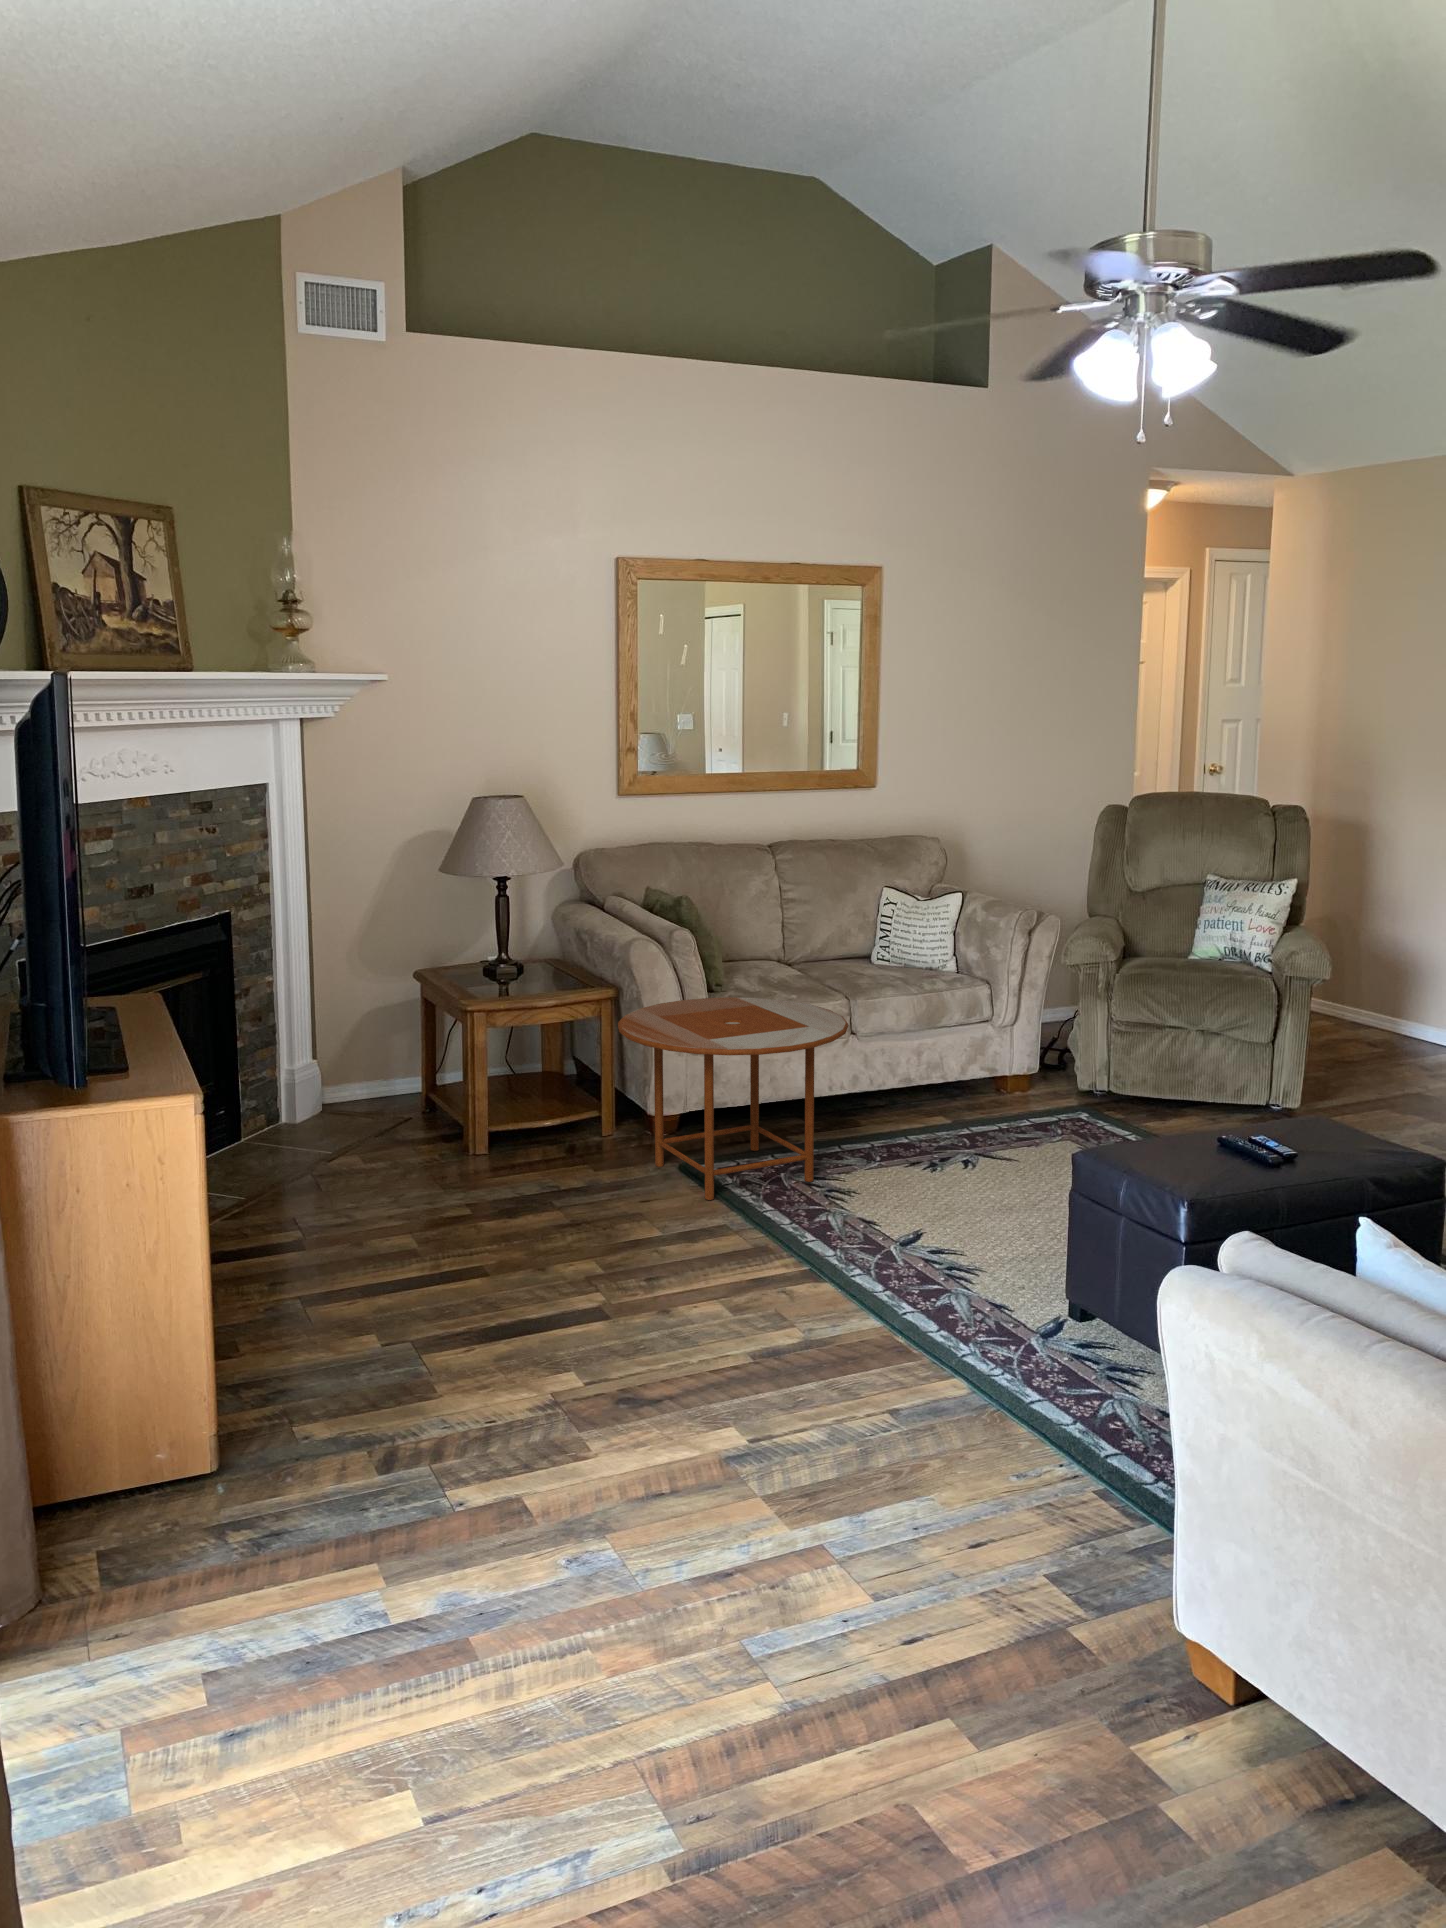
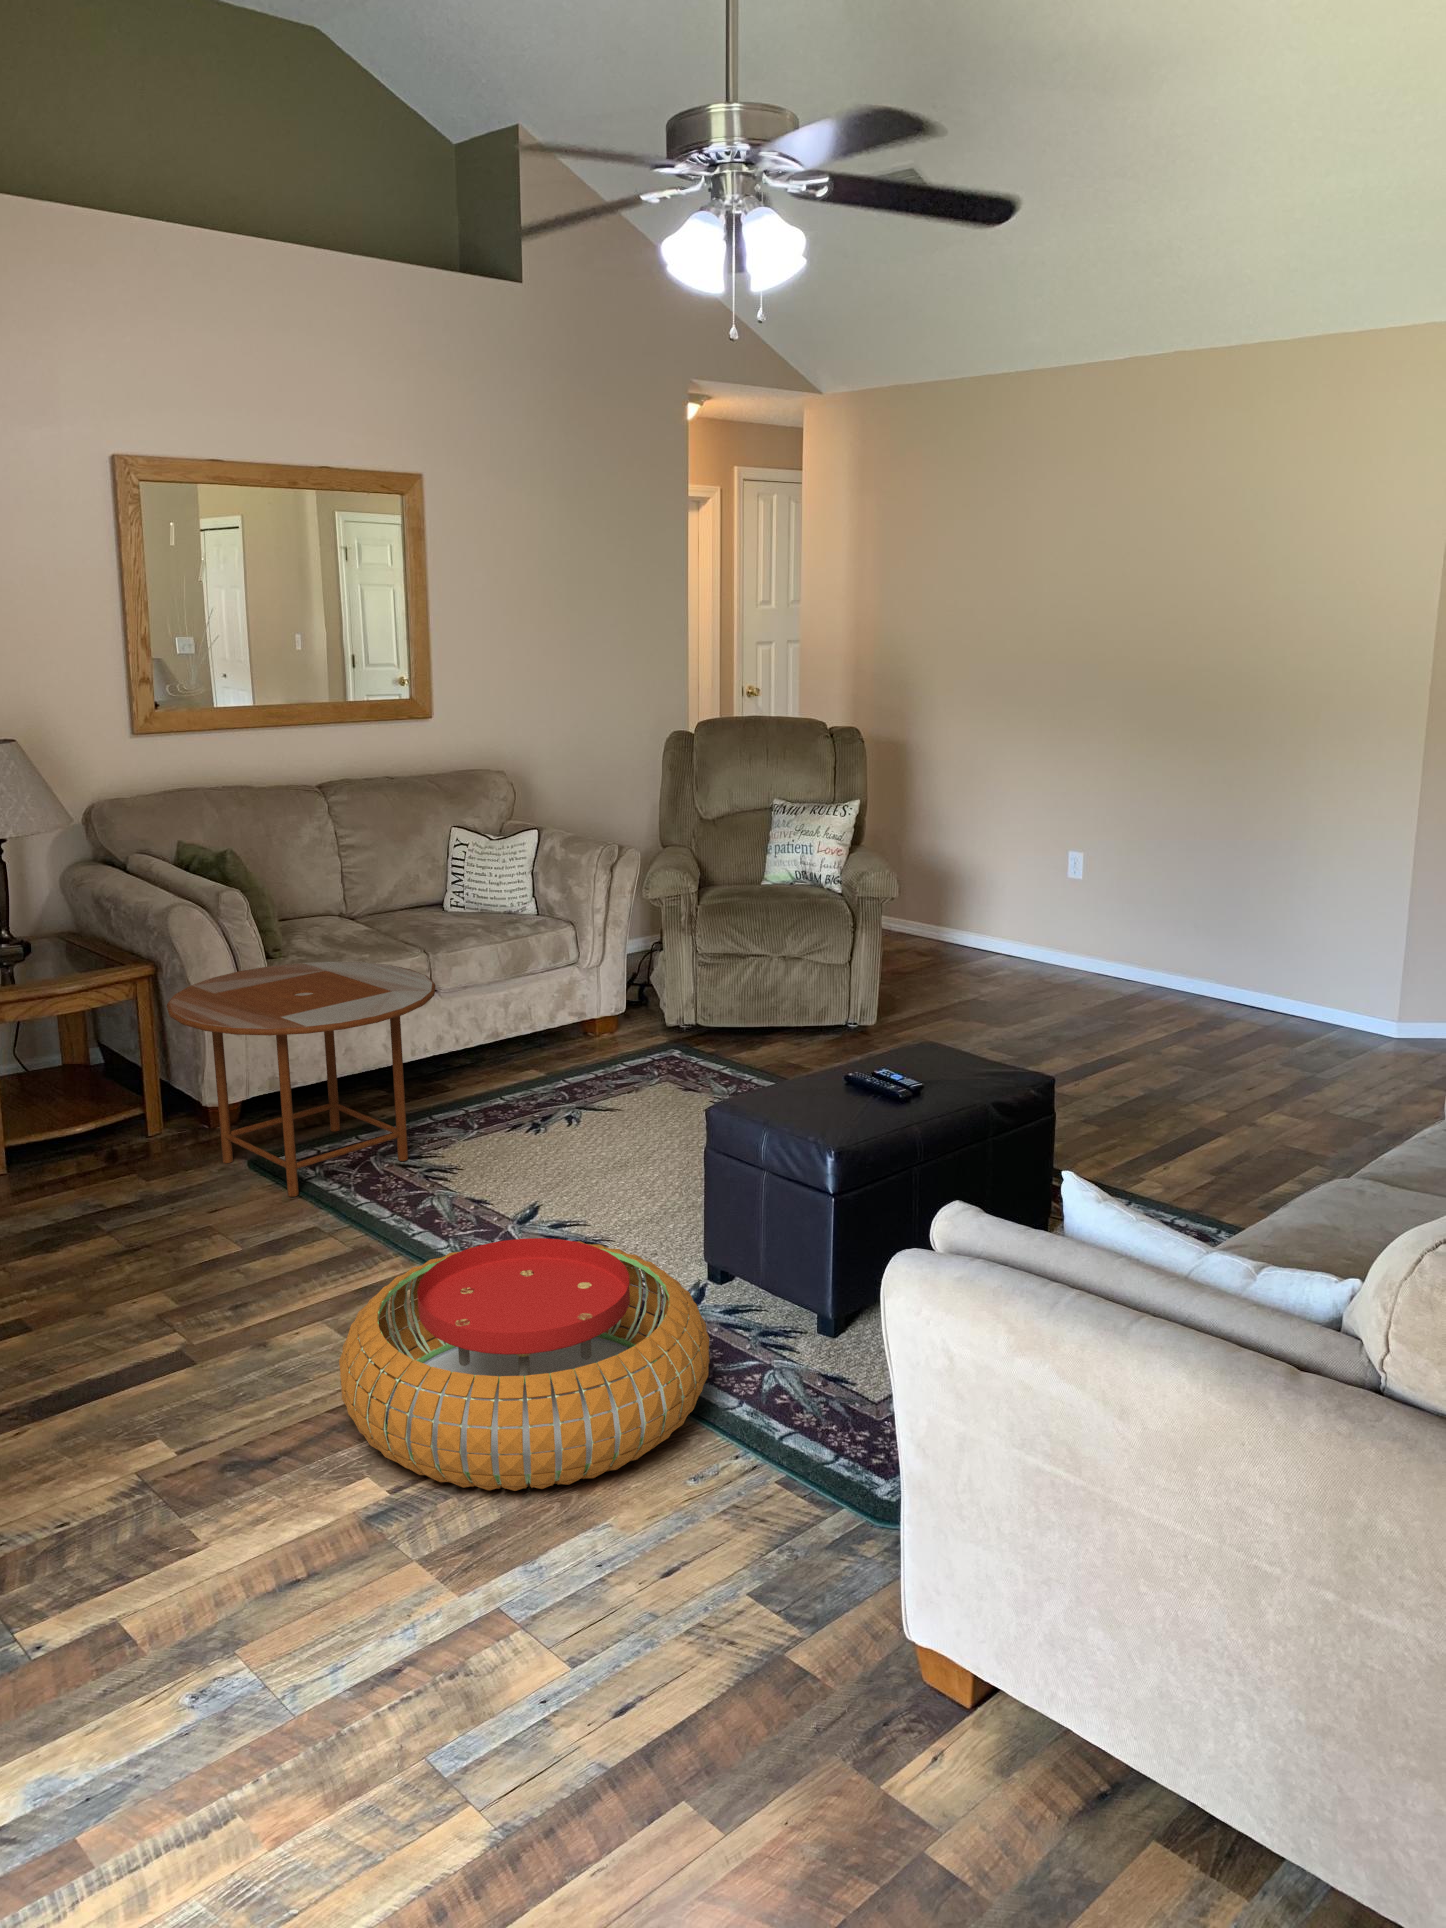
pouf: none [718,1247,1048,1461] -> present [339,1238,710,1491]

